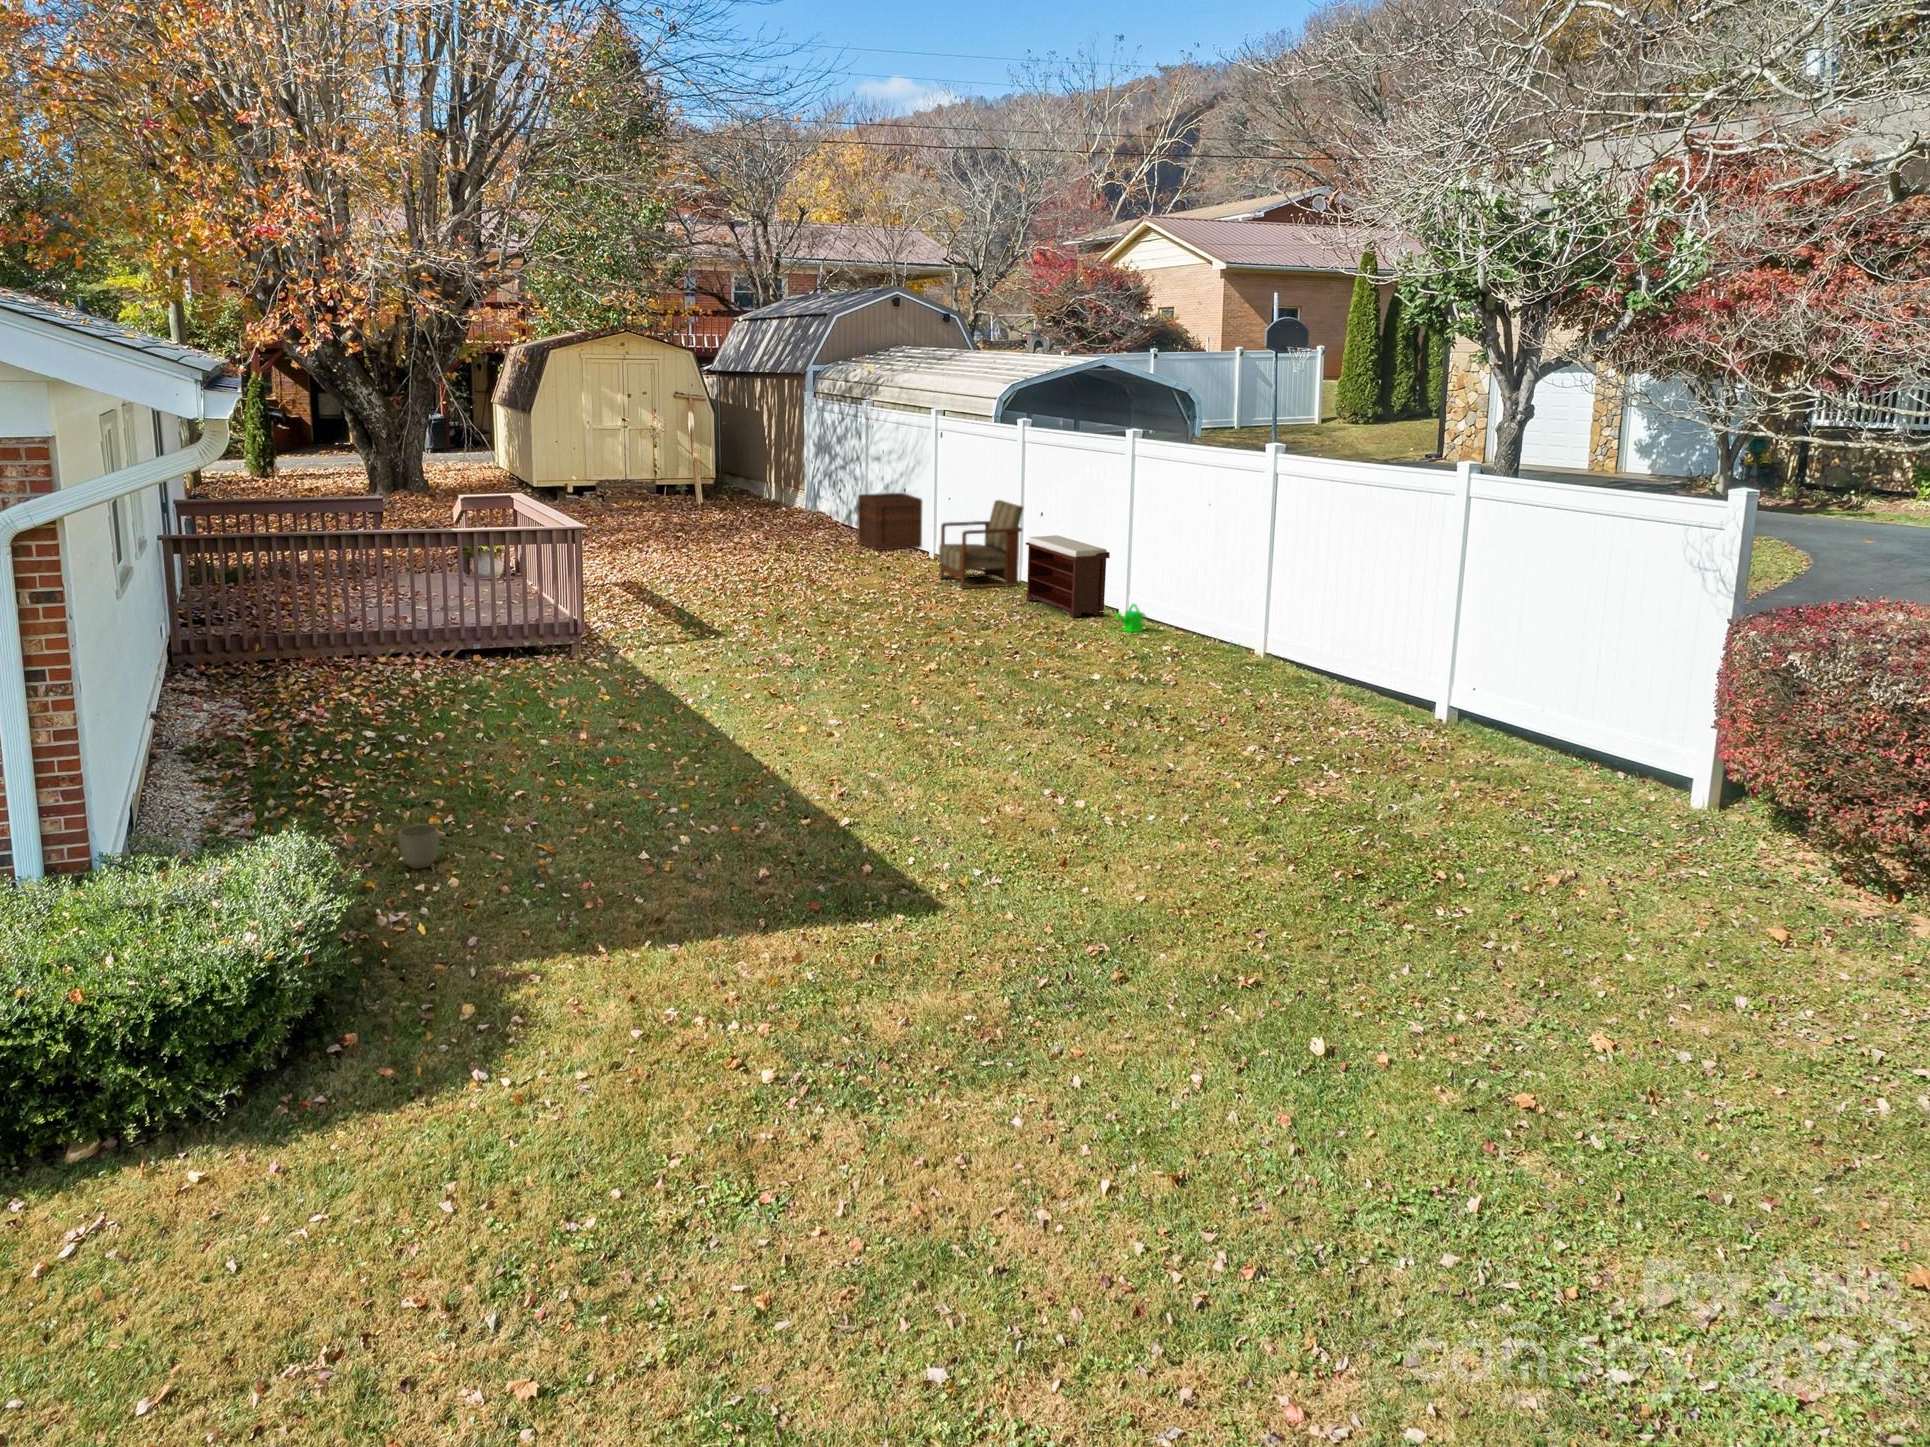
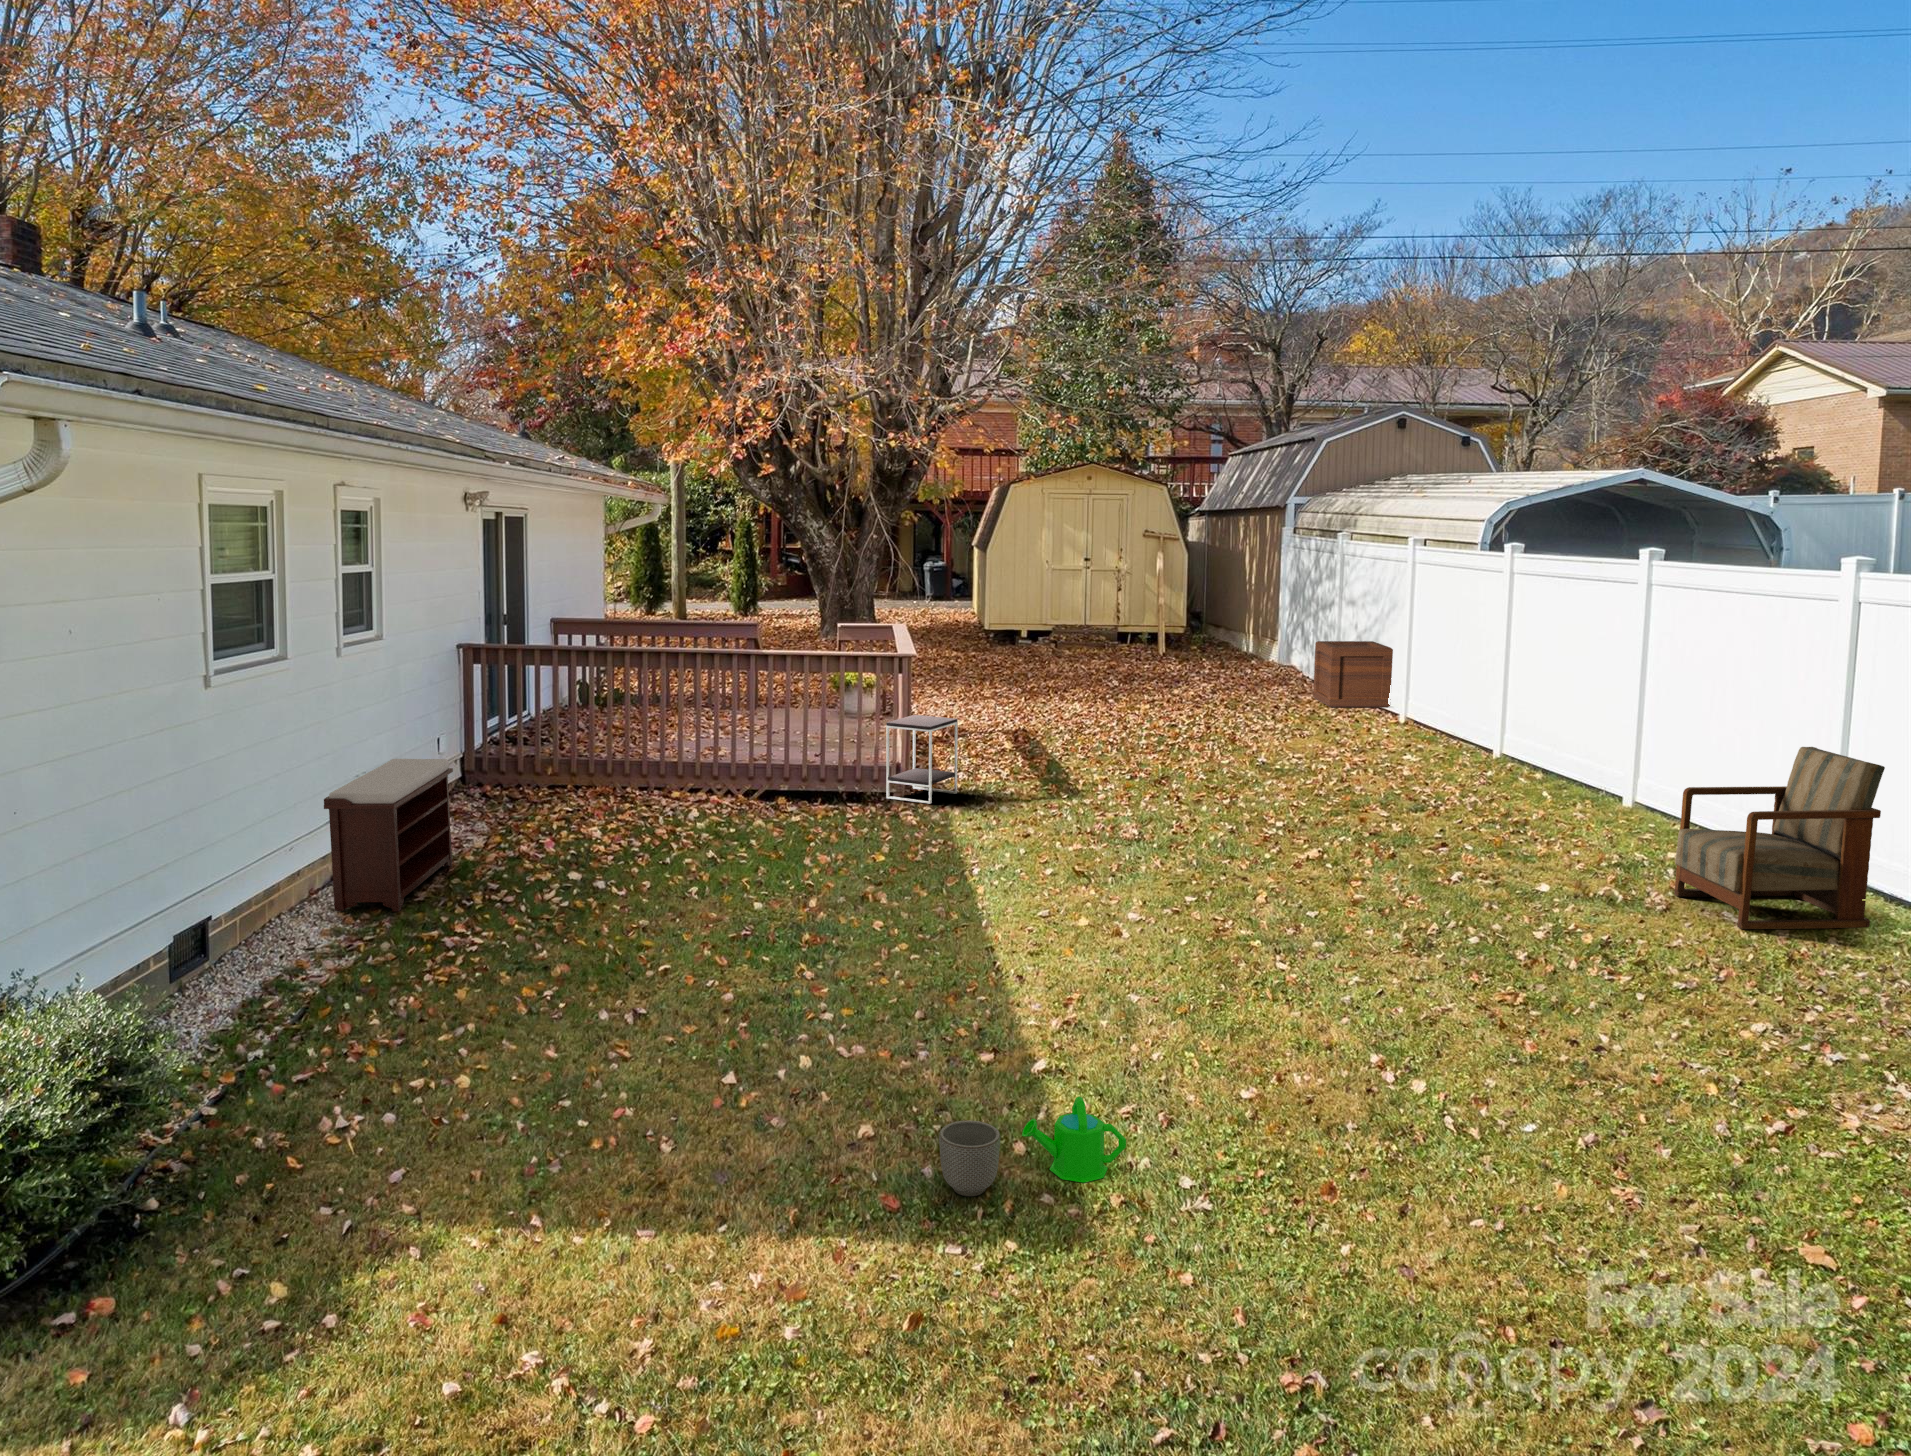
armchair: present [939,500,1023,589] -> present [1674,747,1885,929]
bench: present [1026,535,1110,618] -> present [324,759,453,912]
side table: none [567,579,627,654] -> present [886,715,958,804]
watering can: present [1116,604,1146,632] -> present [1022,1097,1126,1183]
planter: present [398,825,439,869] -> present [939,1121,1000,1196]

